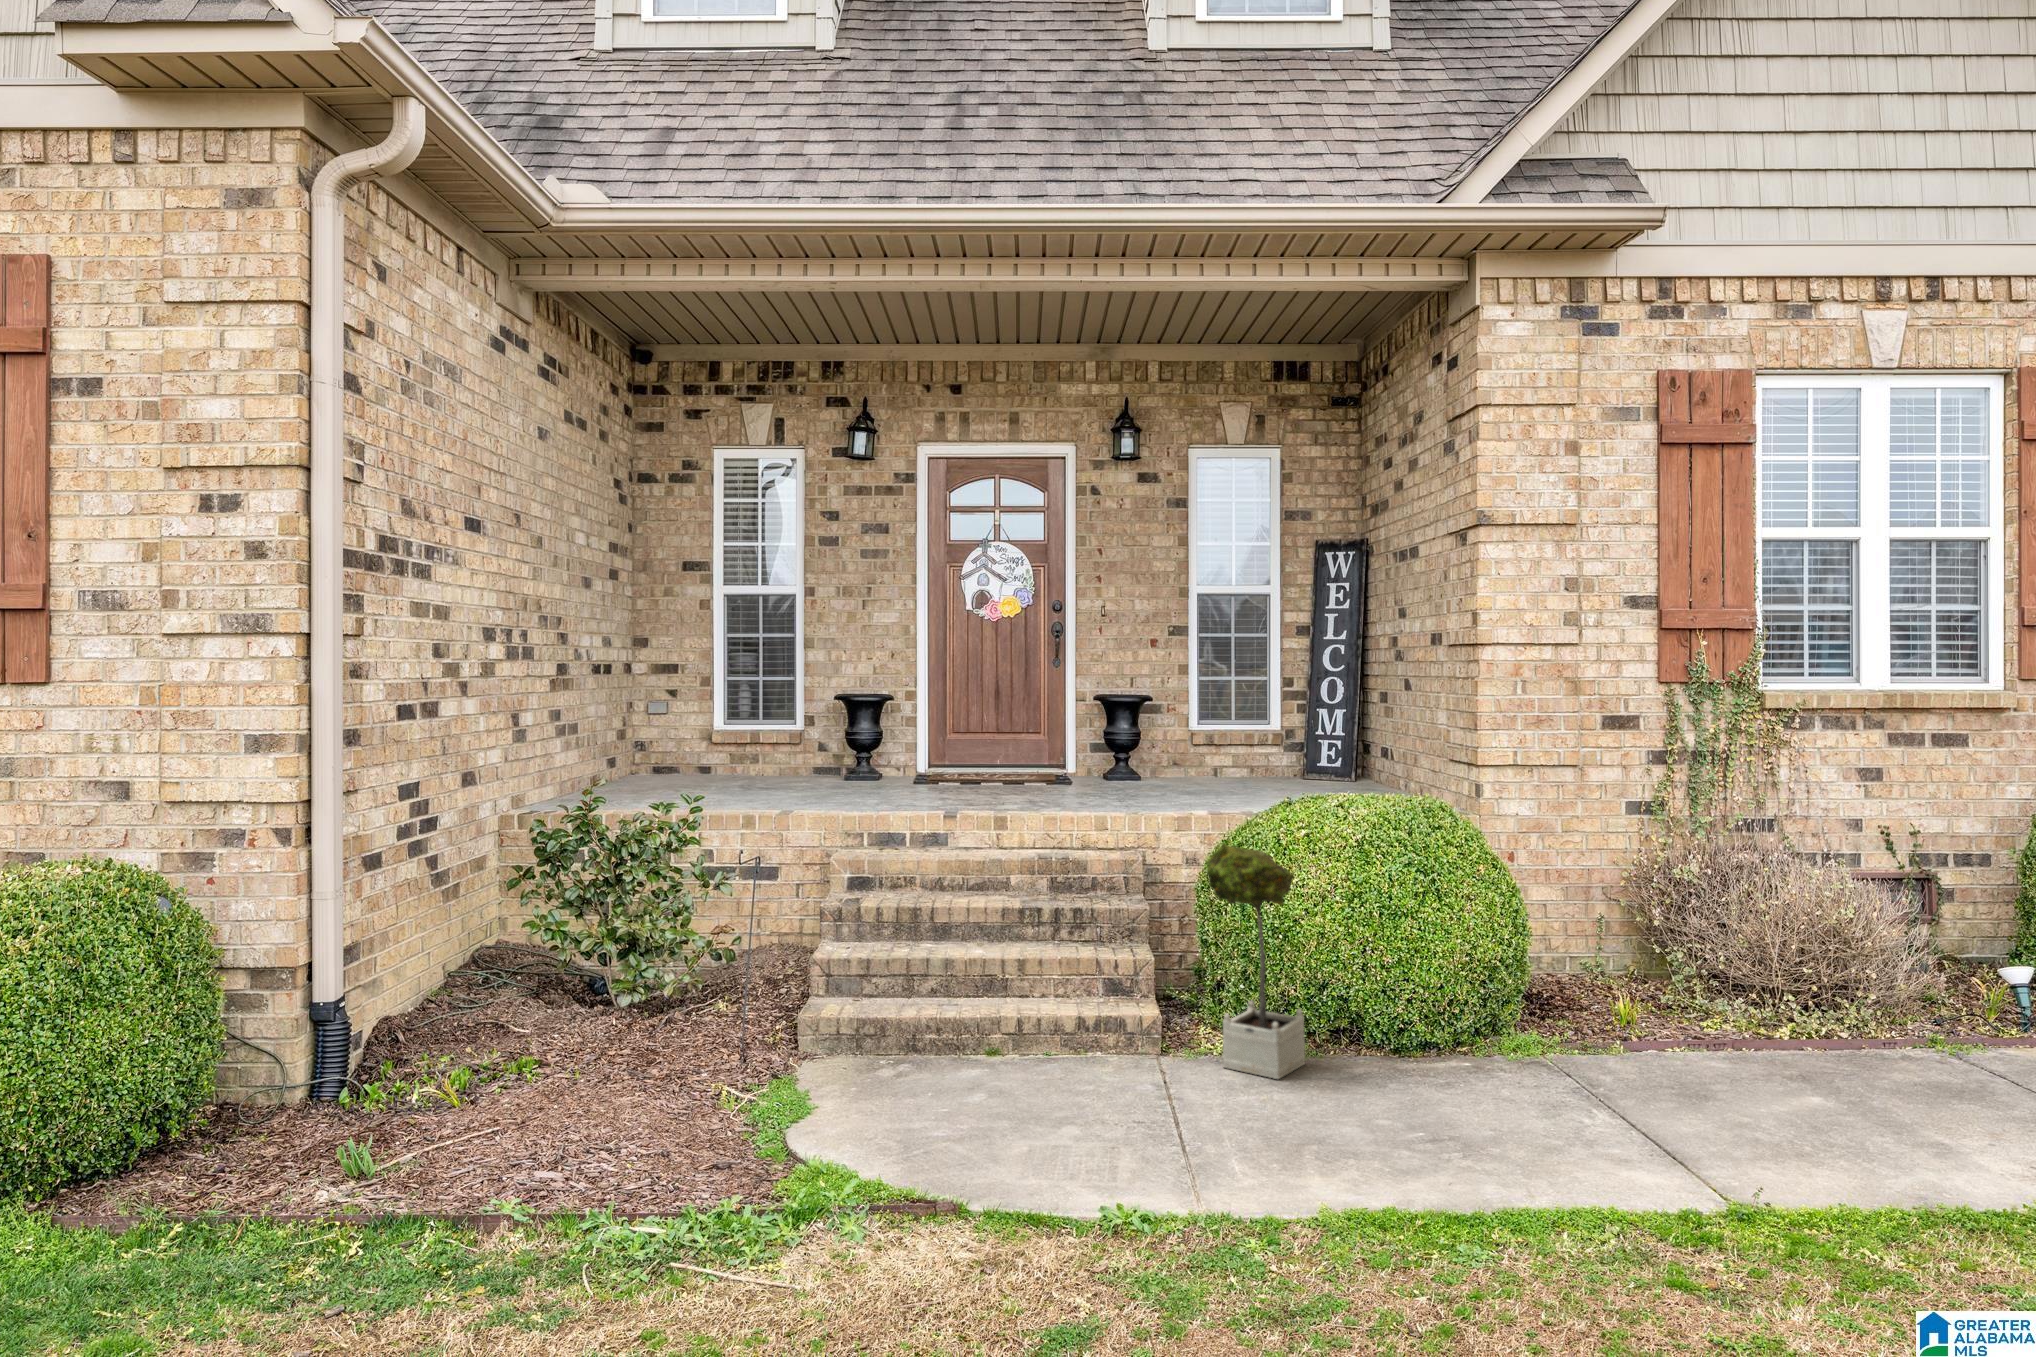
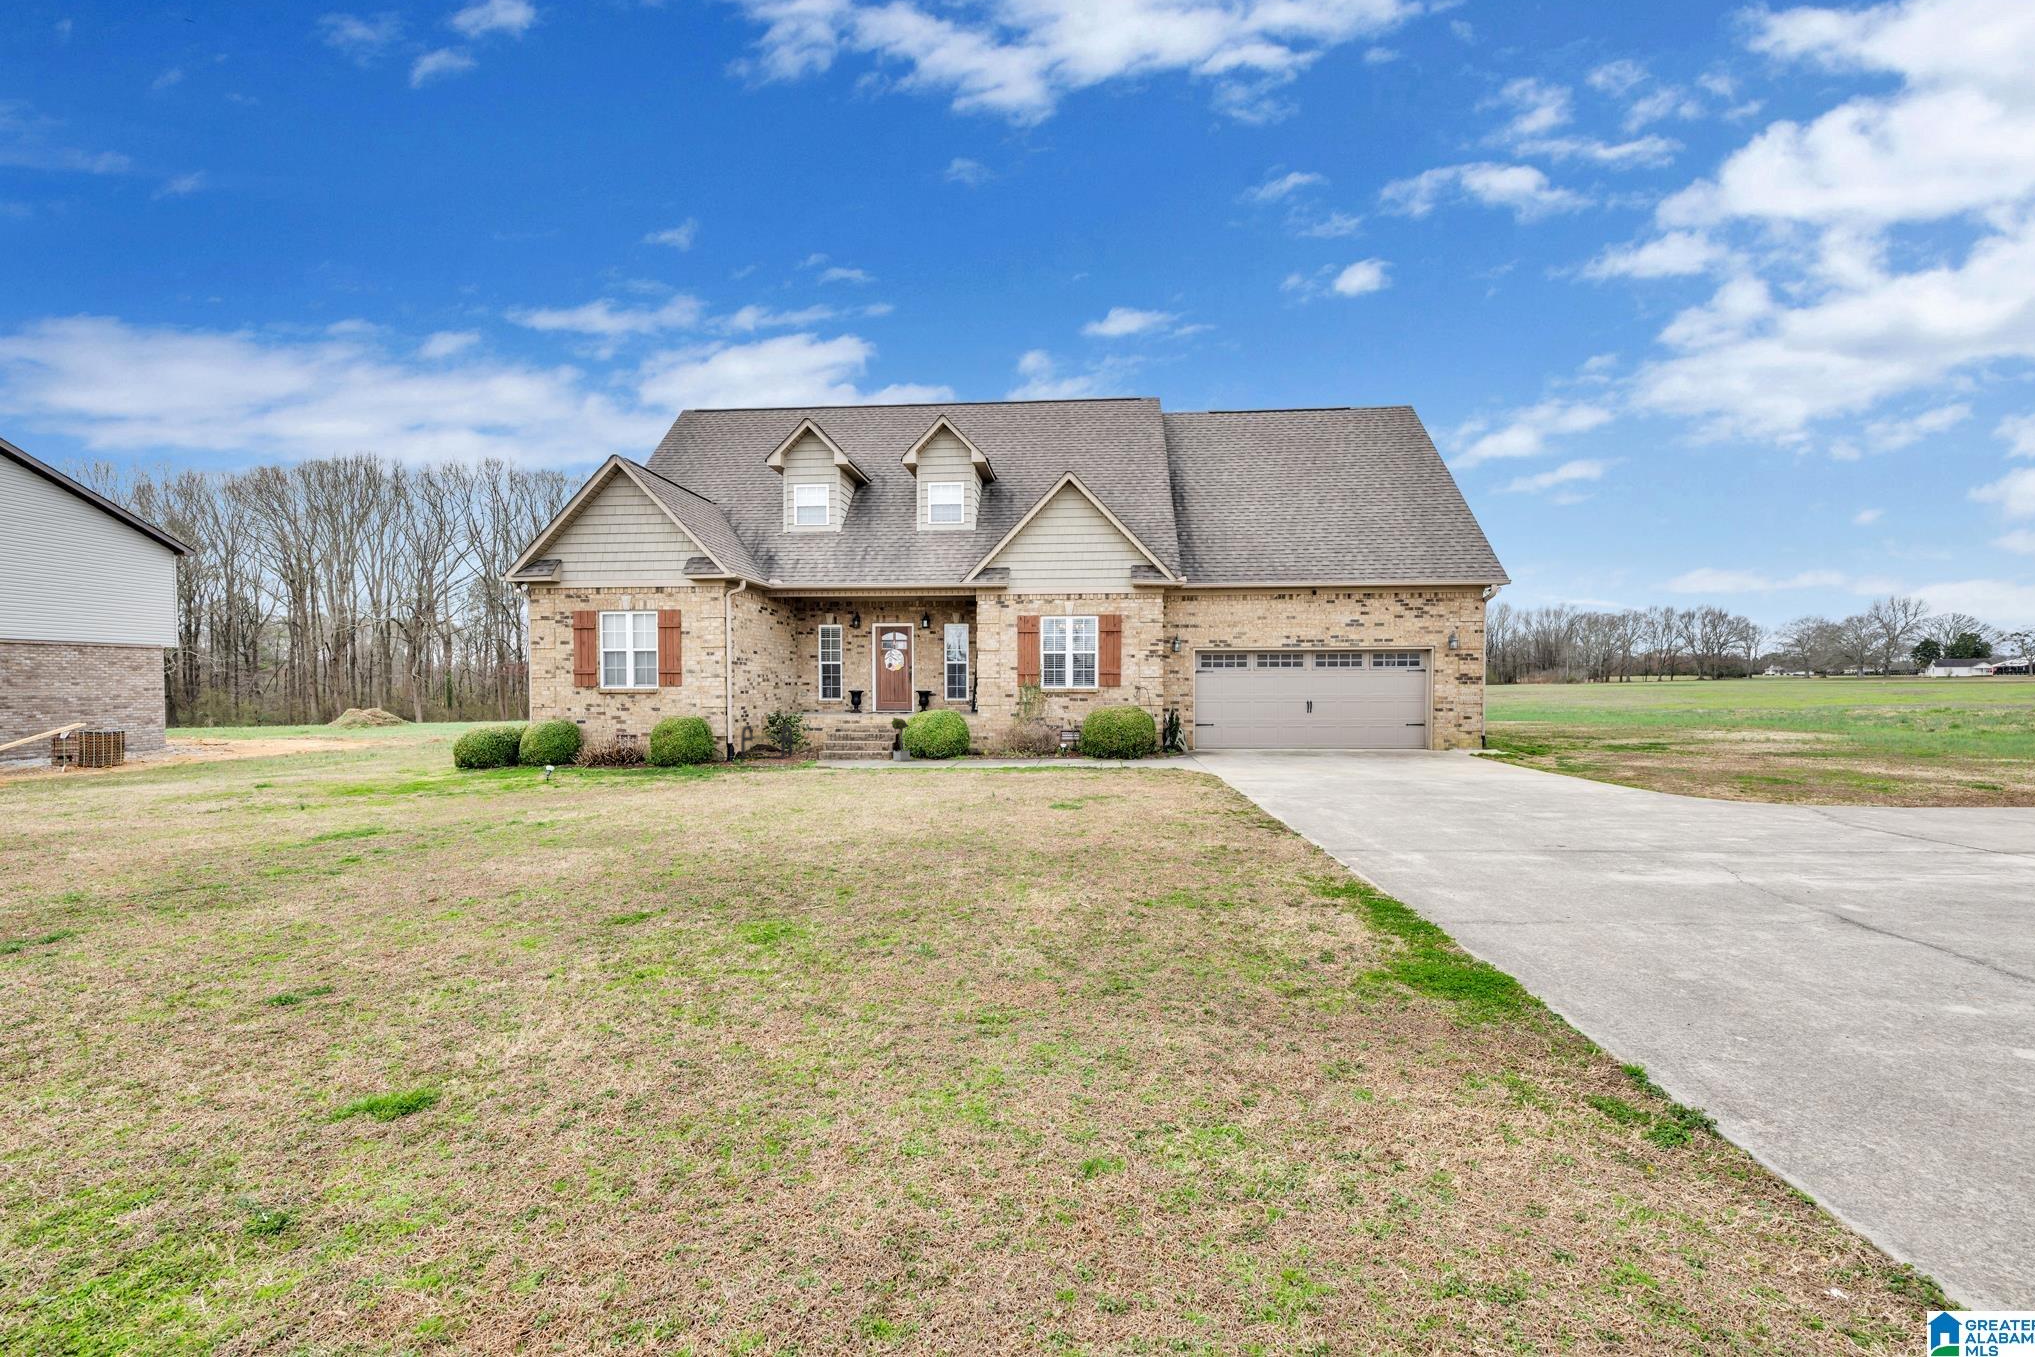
bench: none [398,874,660,1061] -> present [741,726,792,758]

